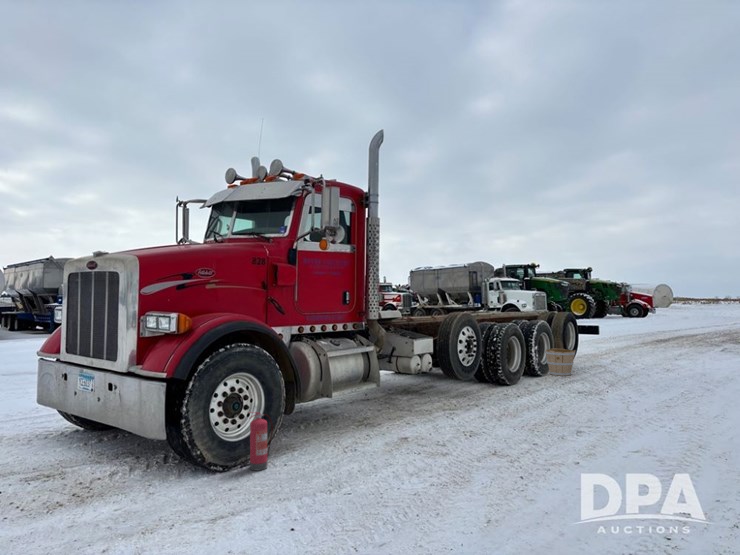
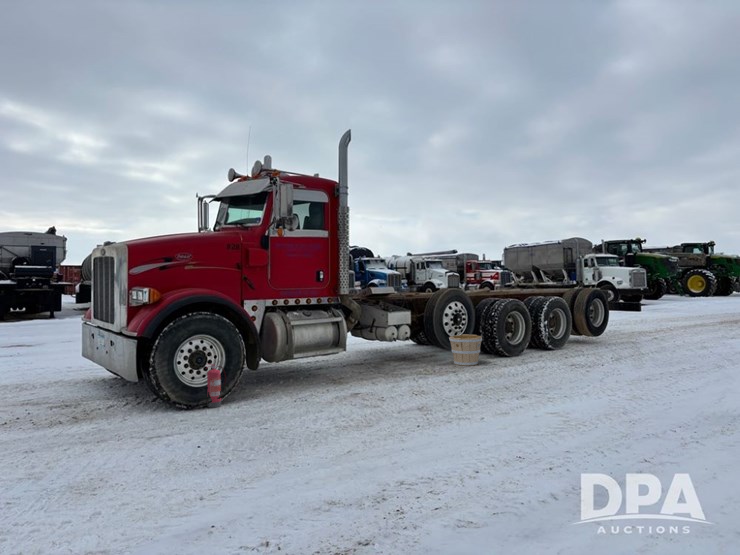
wooden bucket: present [545,348,575,376] -> present [449,334,482,366]

